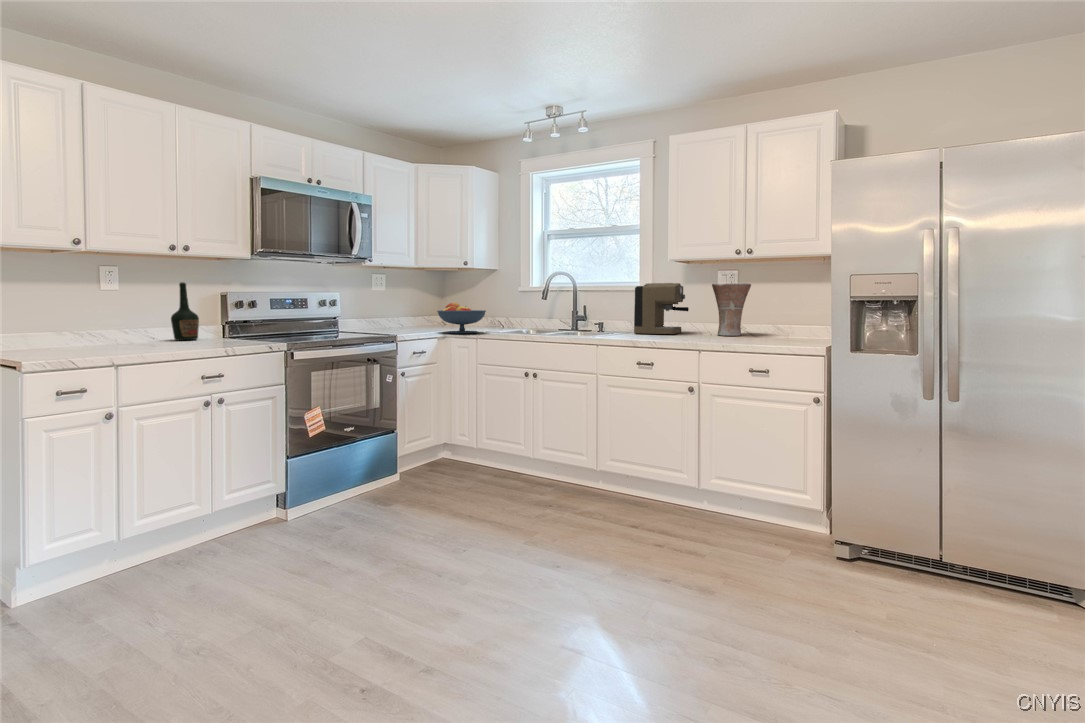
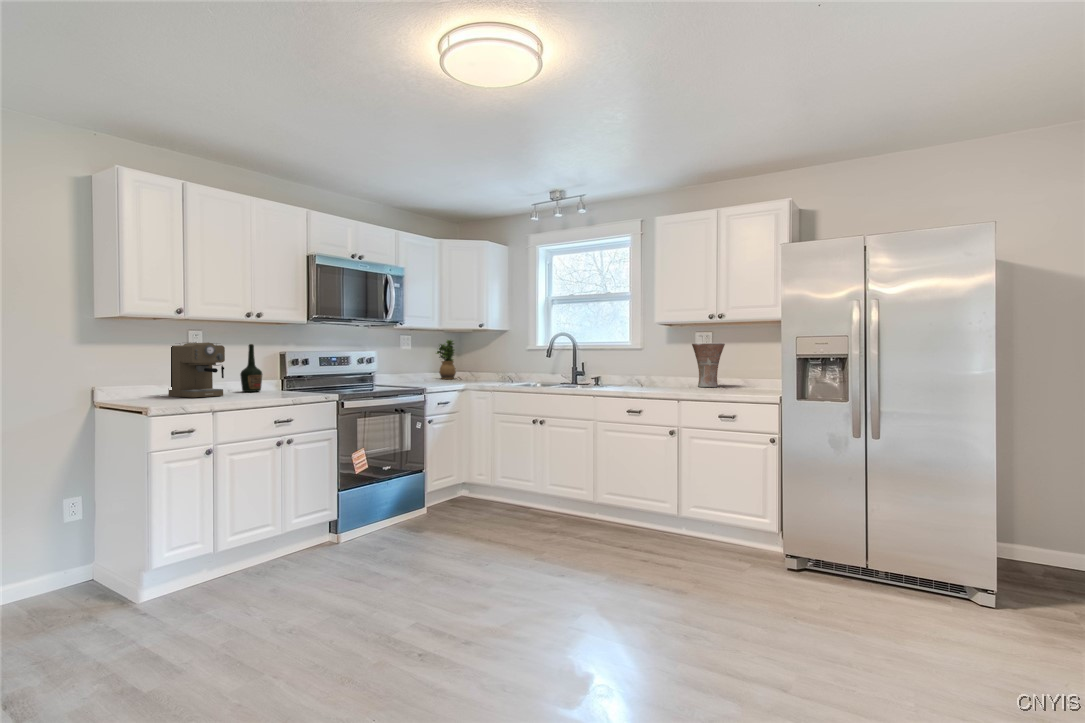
potted plant: none [416,280,440,325] -> present [436,340,456,379]
coffee maker: present [634,283,689,334] -> present [169,342,225,397]
fruit bowl: present [437,303,486,333] -> none [457,359,499,386]

